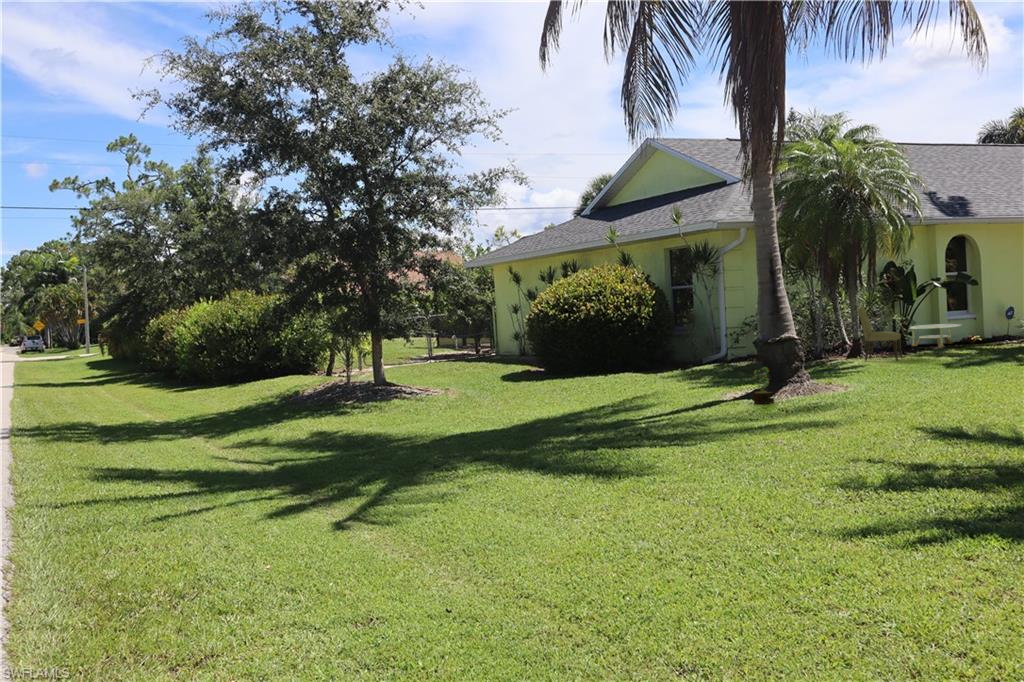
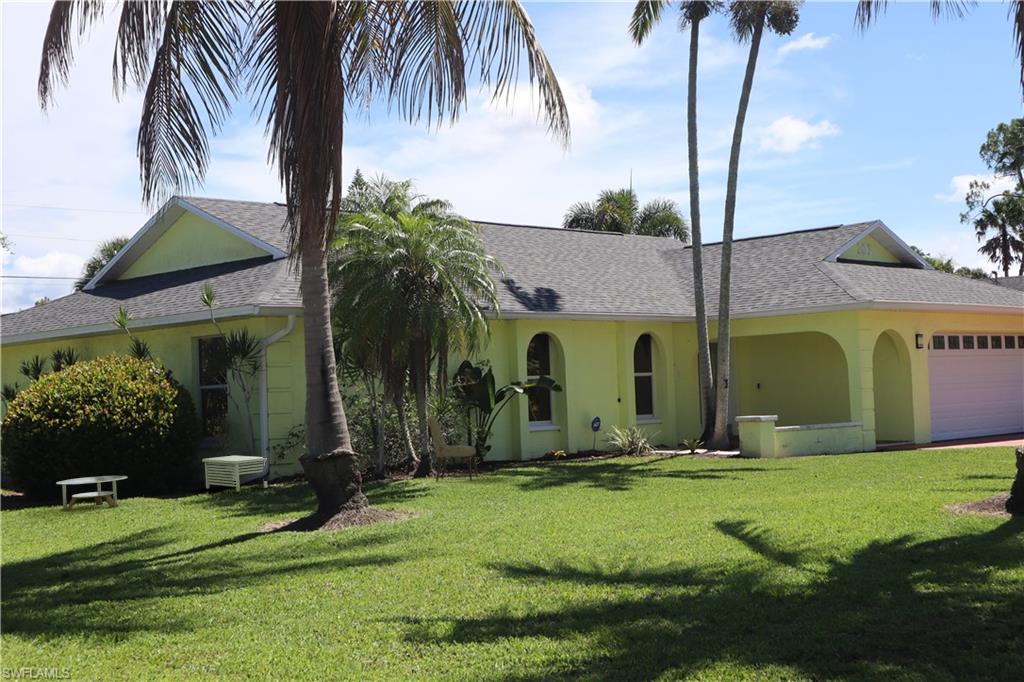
round table: present [910,324,961,347] -> present [56,476,128,511]
storage bench: none [674,338,724,365] -> present [202,456,267,491]
decorative plant: present [753,367,774,404] -> none [297,487,324,535]

